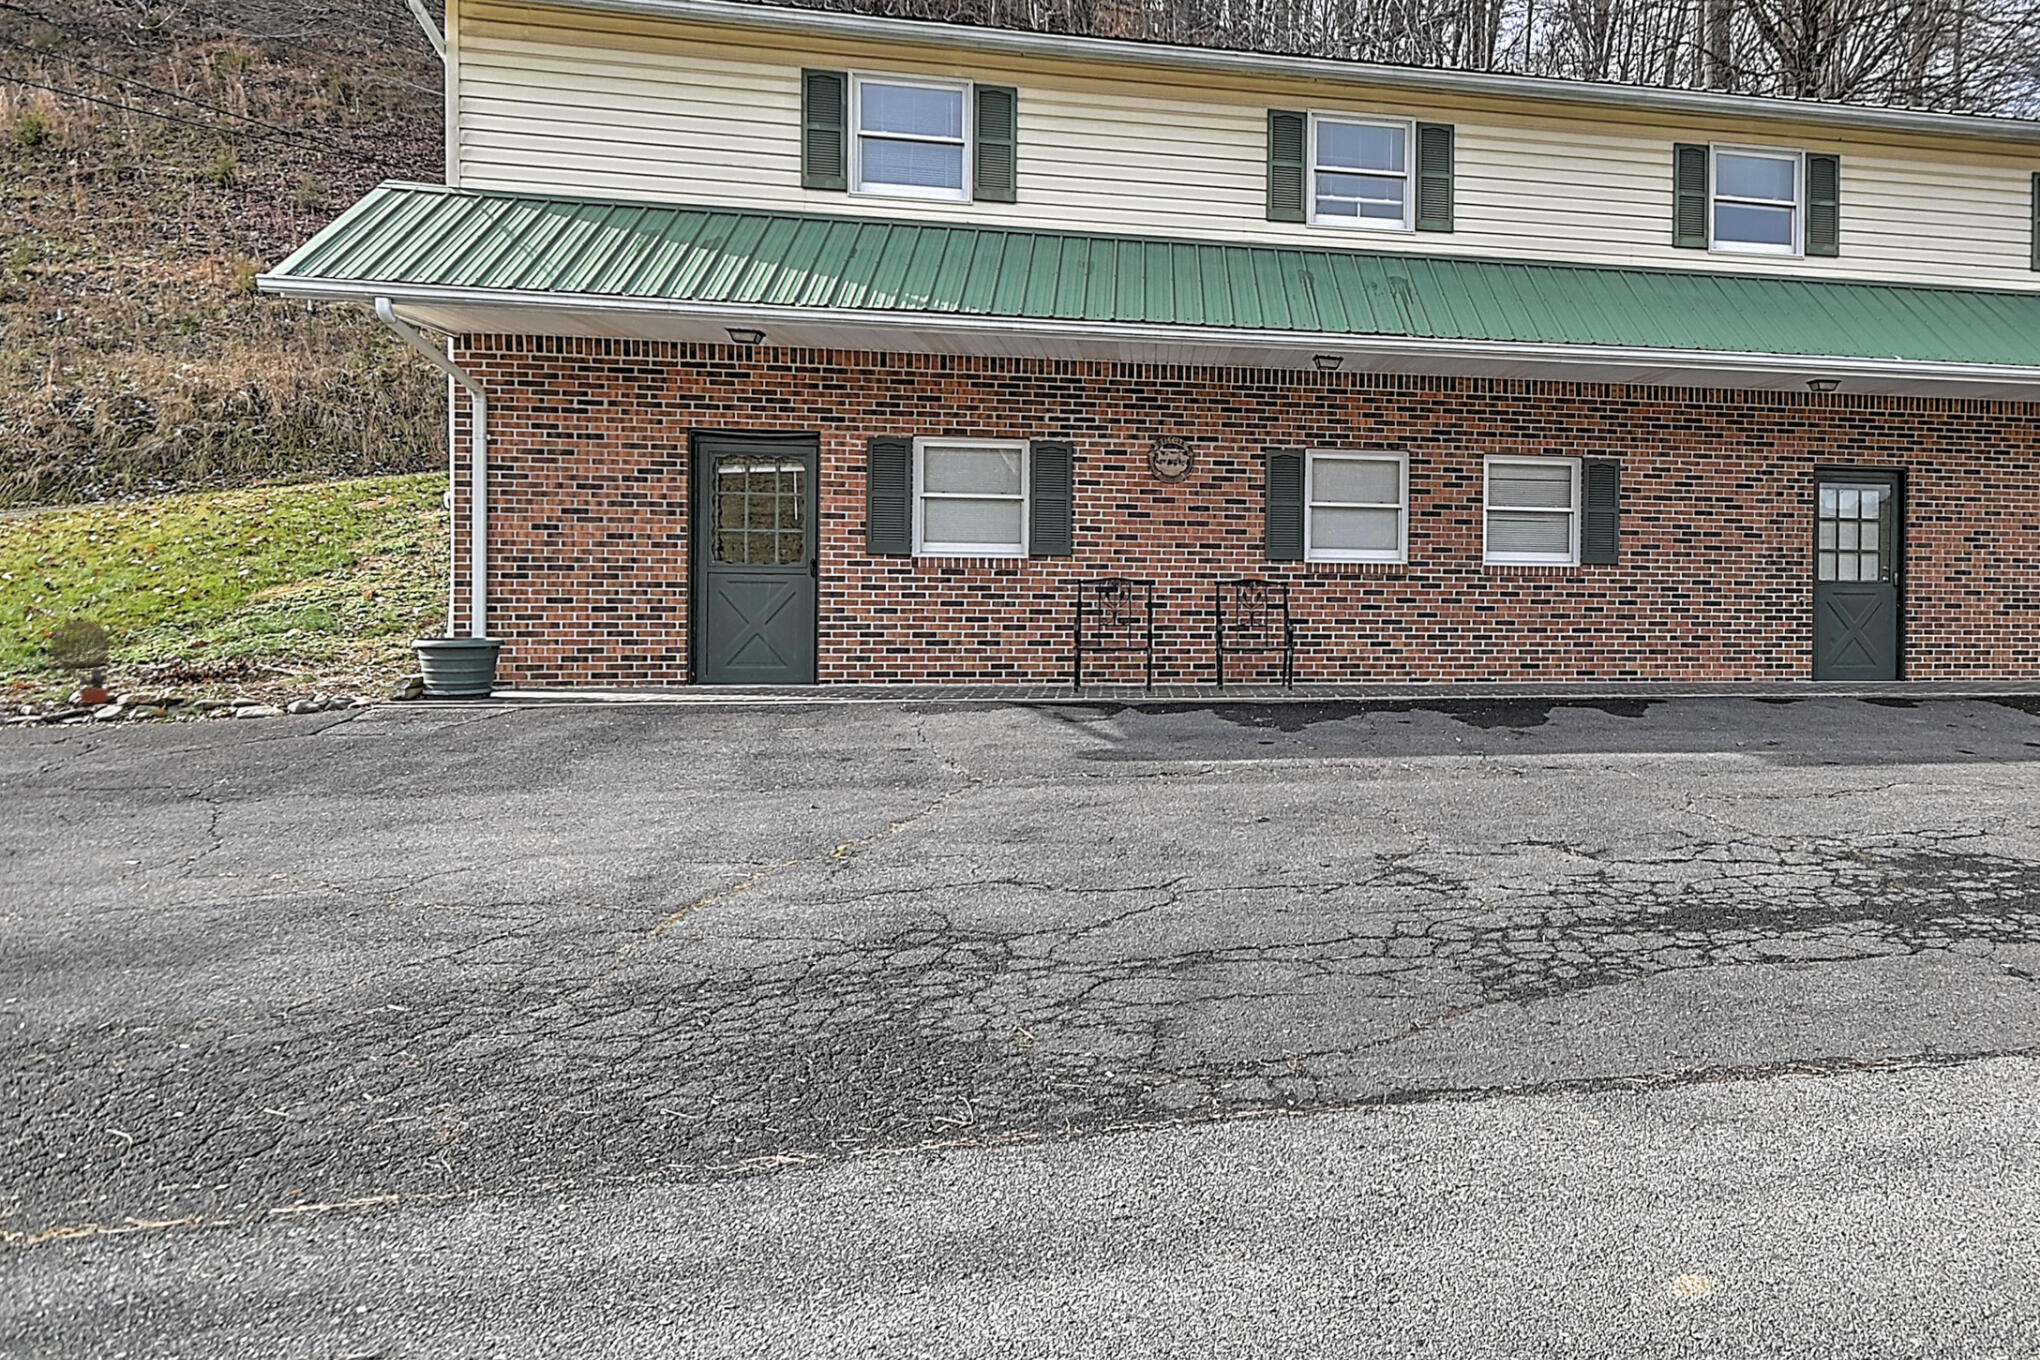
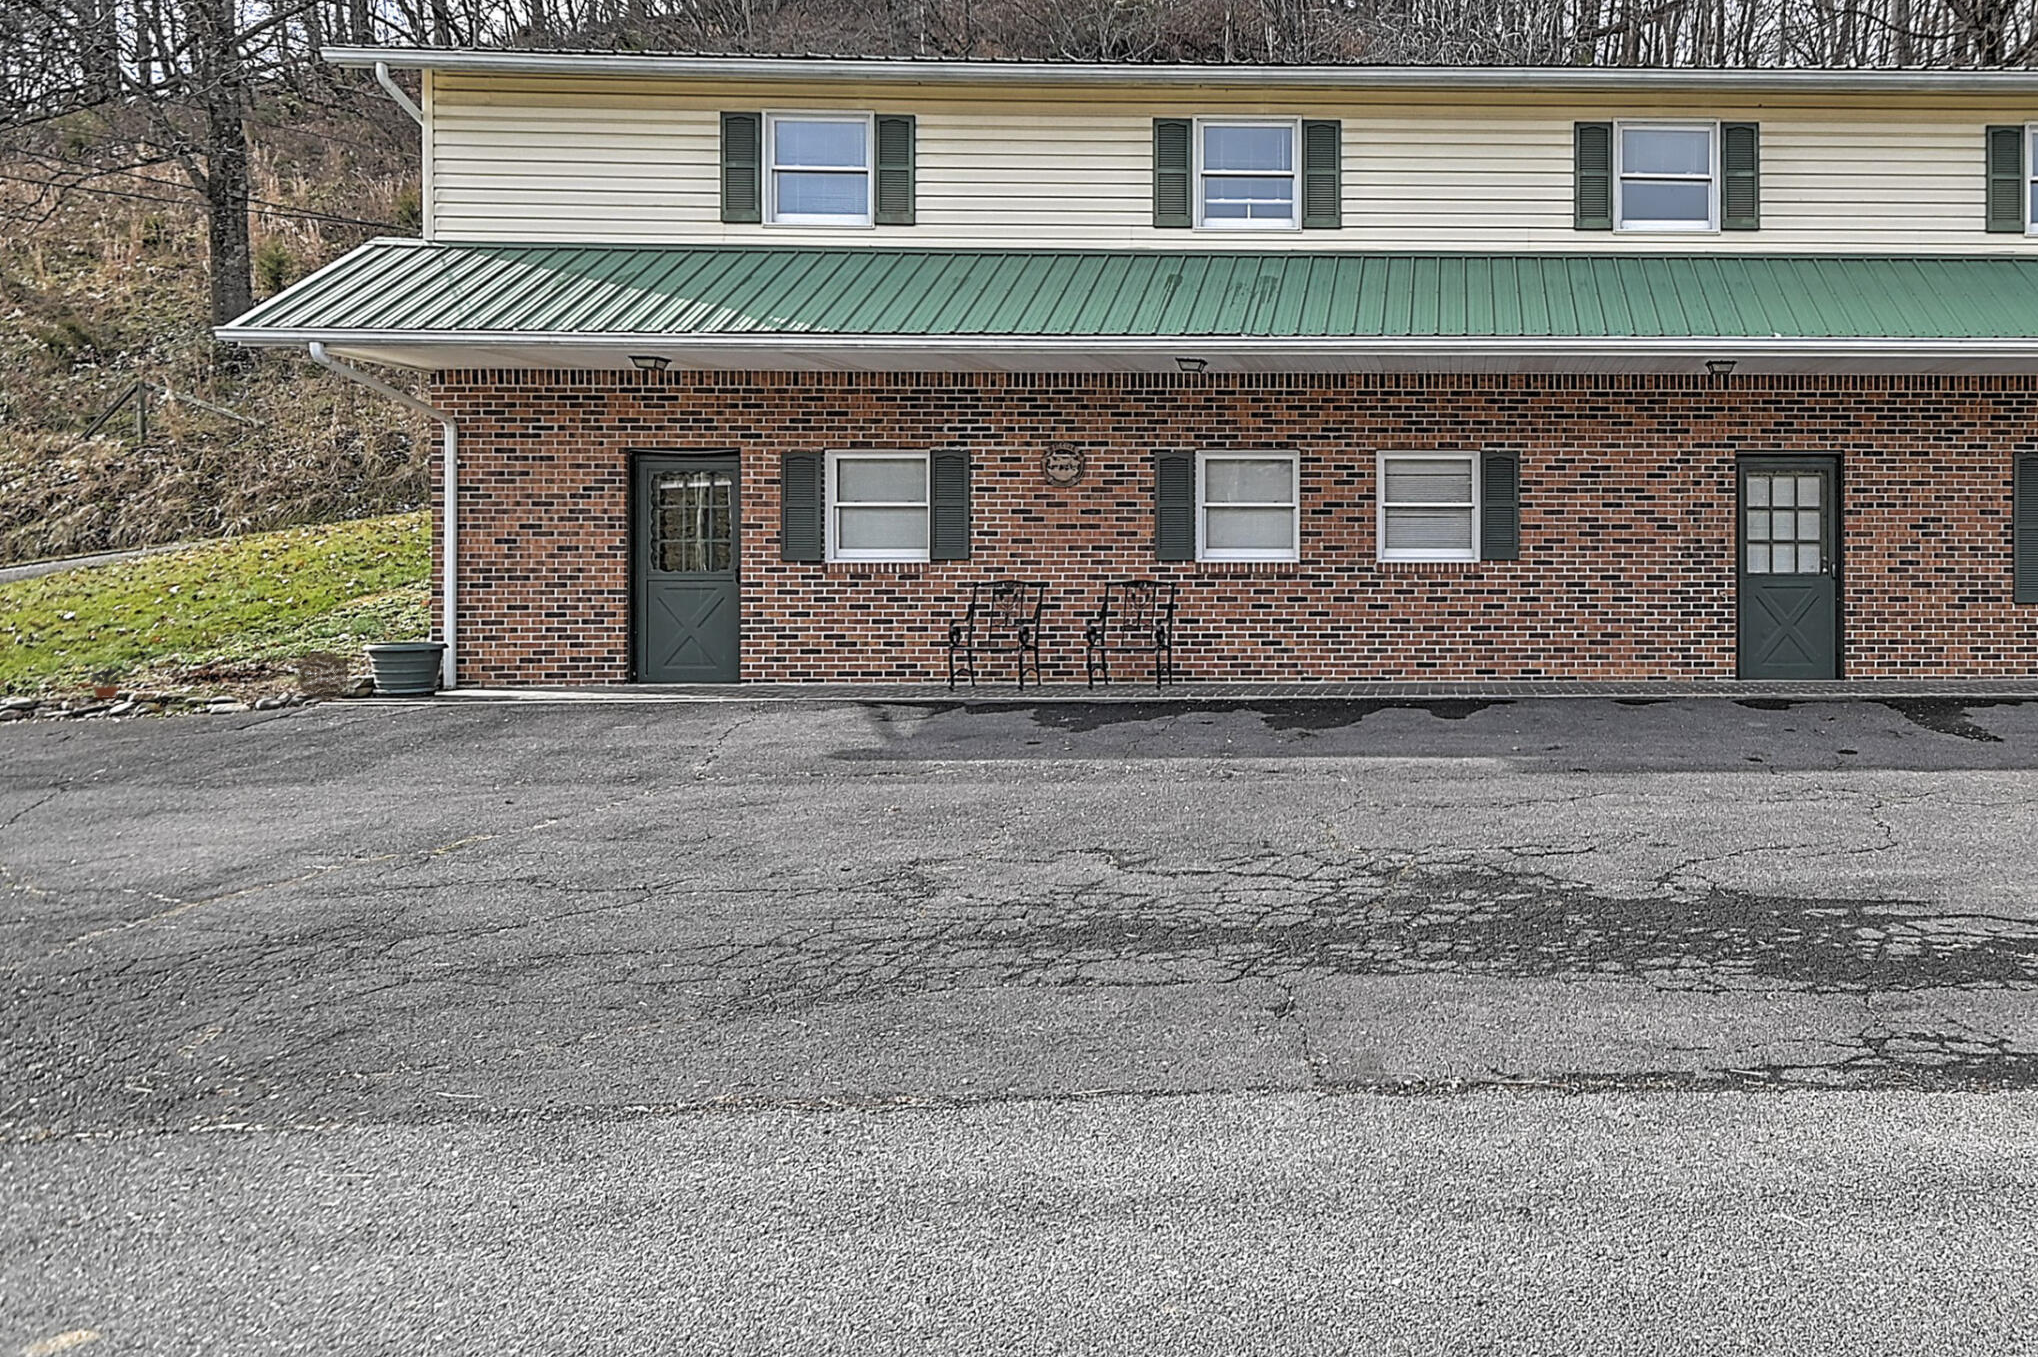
woven basket: present [51,622,110,667] -> present [297,653,349,696]

